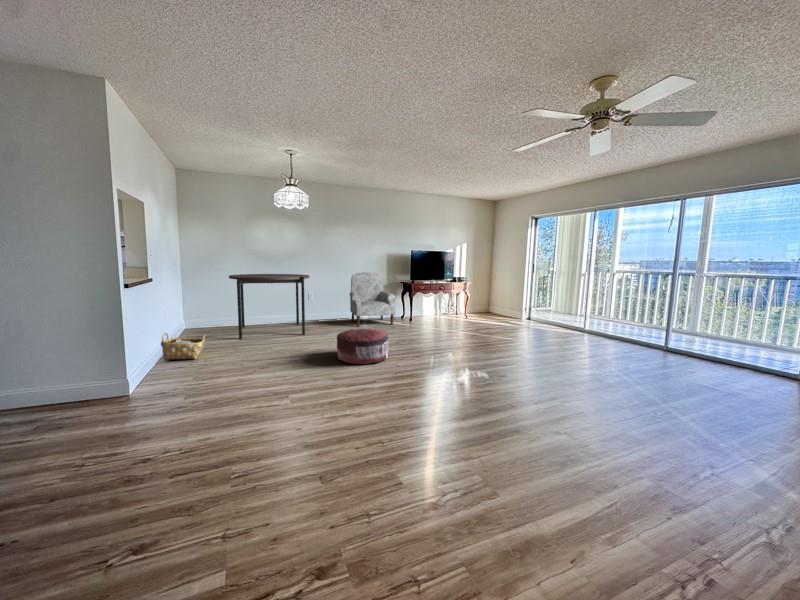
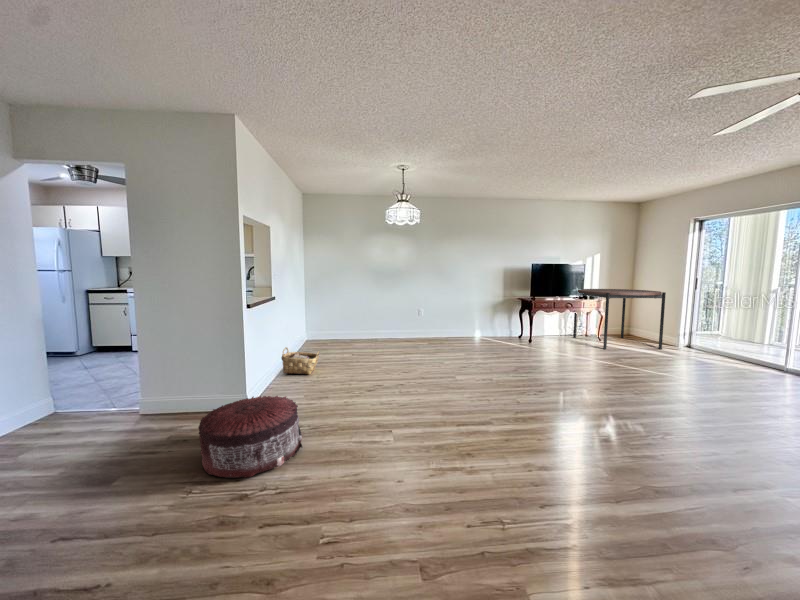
armchair: present [350,272,395,327] -> none [460,288,511,347]
dining table: present [229,274,309,339] -> present [573,289,666,349]
pouf: present [337,328,389,364] -> present [198,396,302,478]

